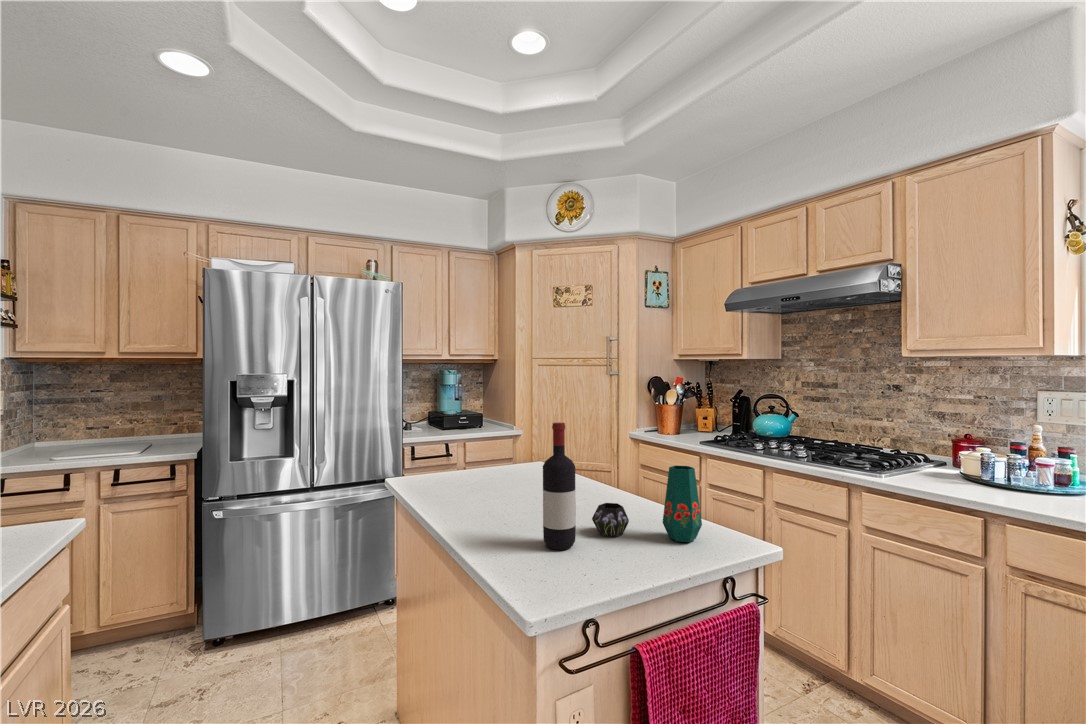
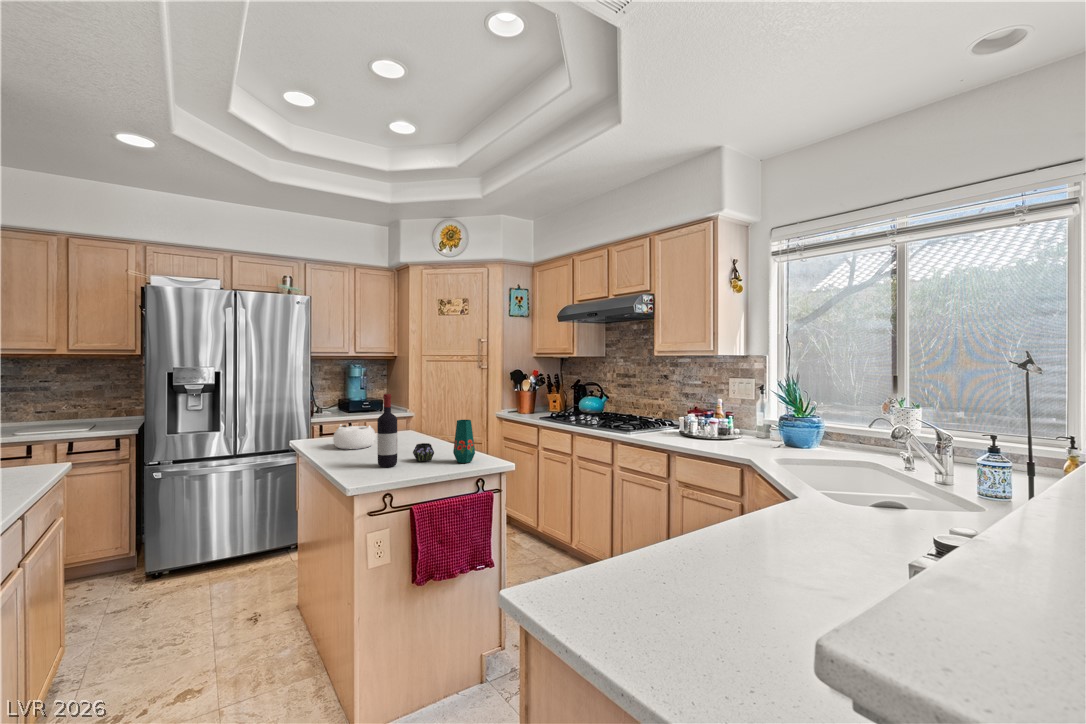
decorative bowl: none [453,462,513,502] -> present [333,424,376,449]

